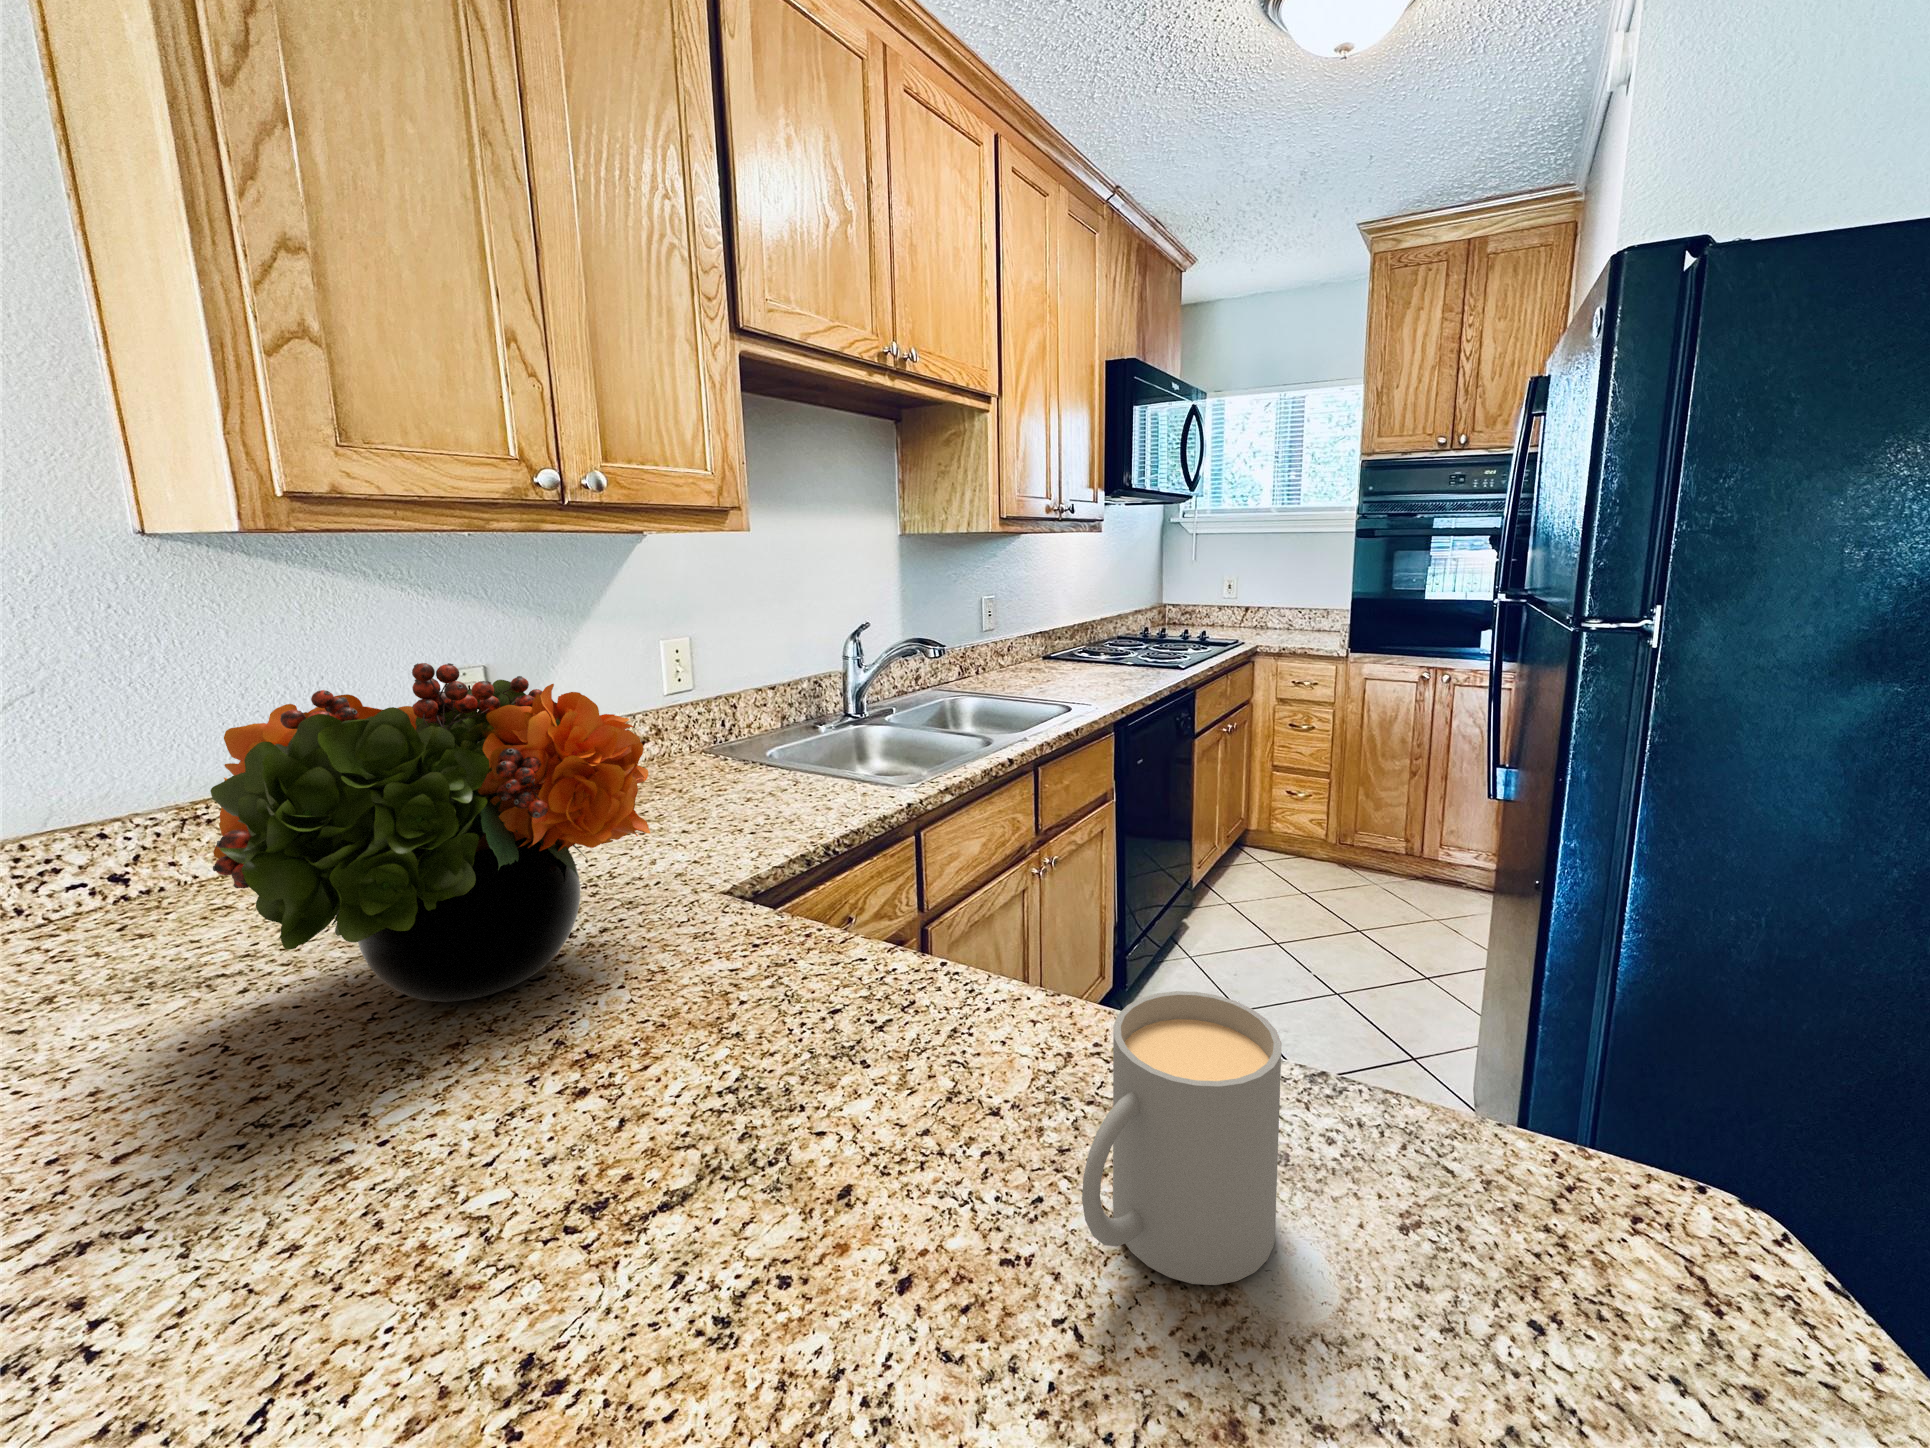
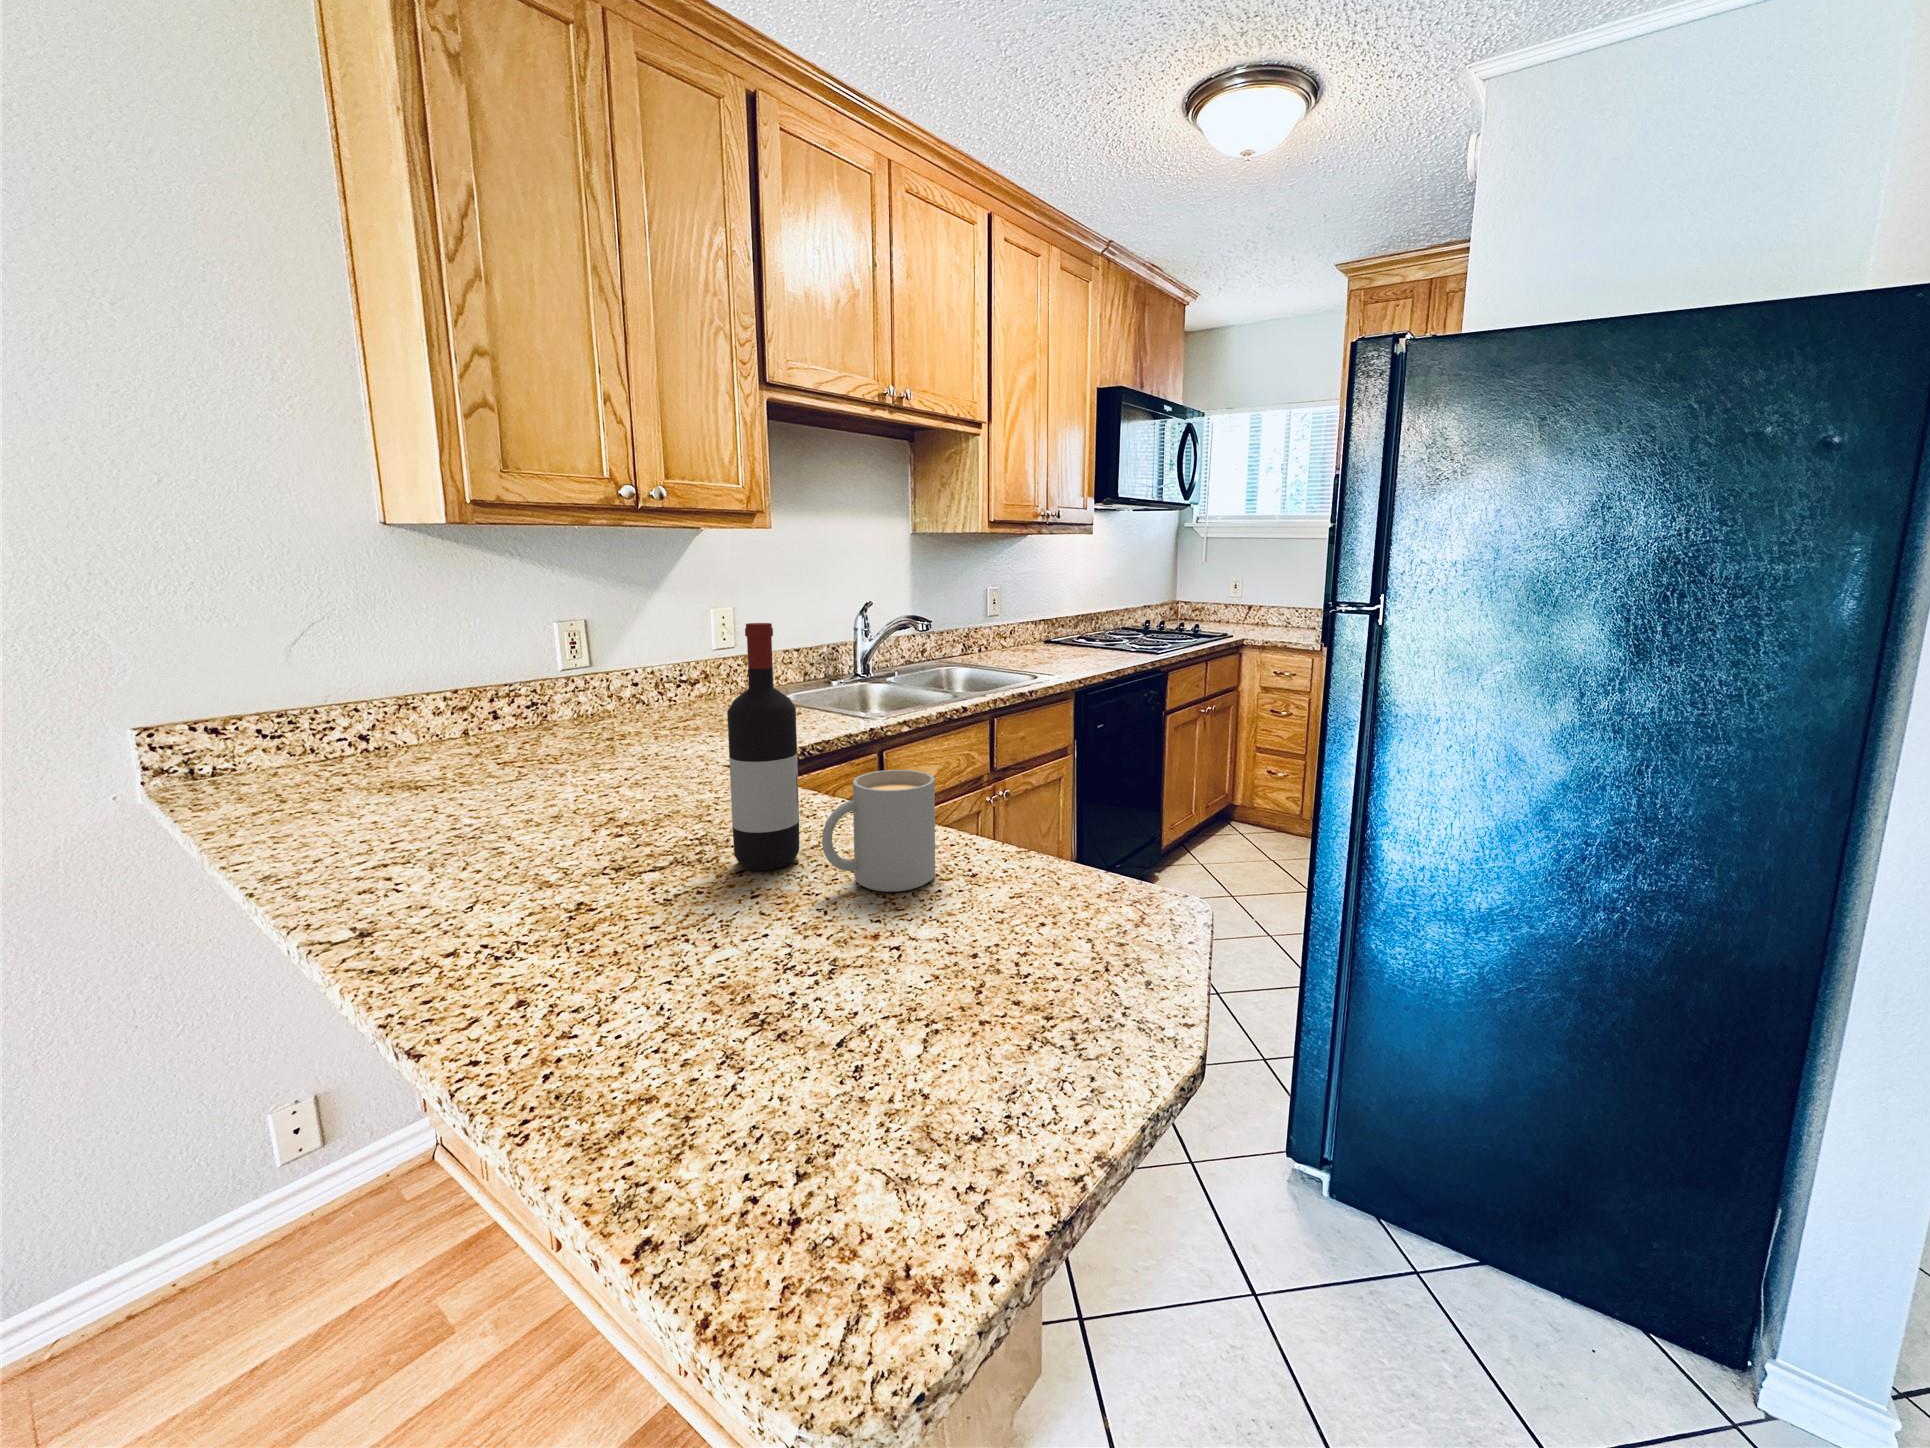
flower arrangement: present [211,663,650,1002] -> none [429,602,677,797]
wine bottle: none [833,718,971,1220] -> present [727,623,799,870]

